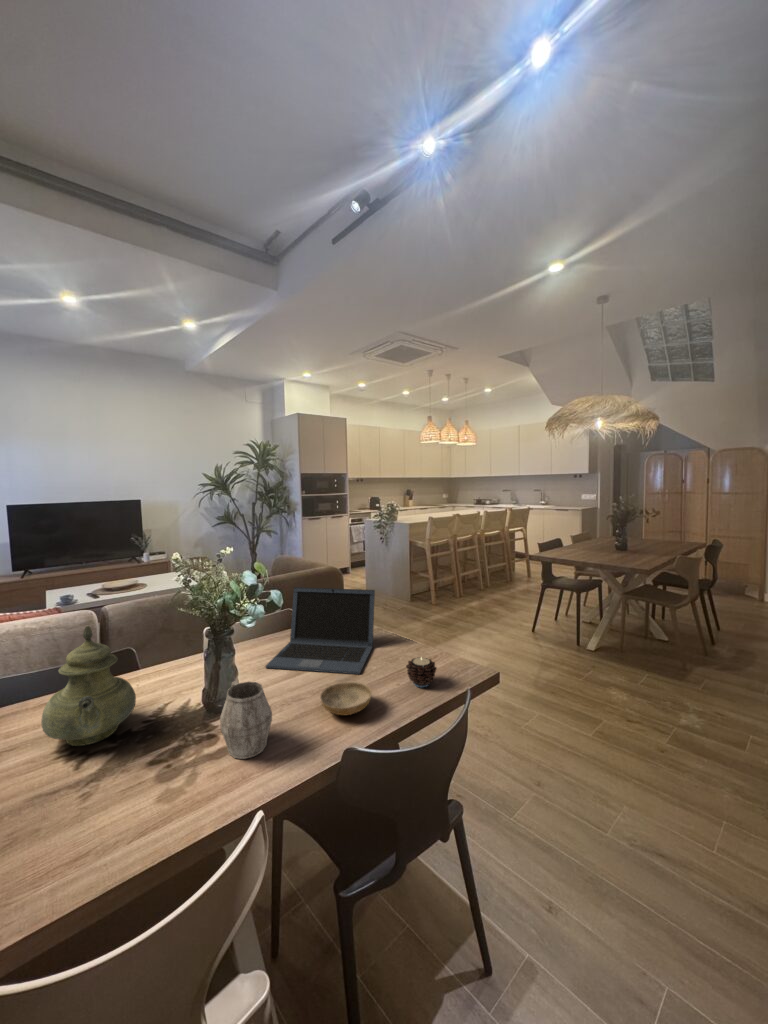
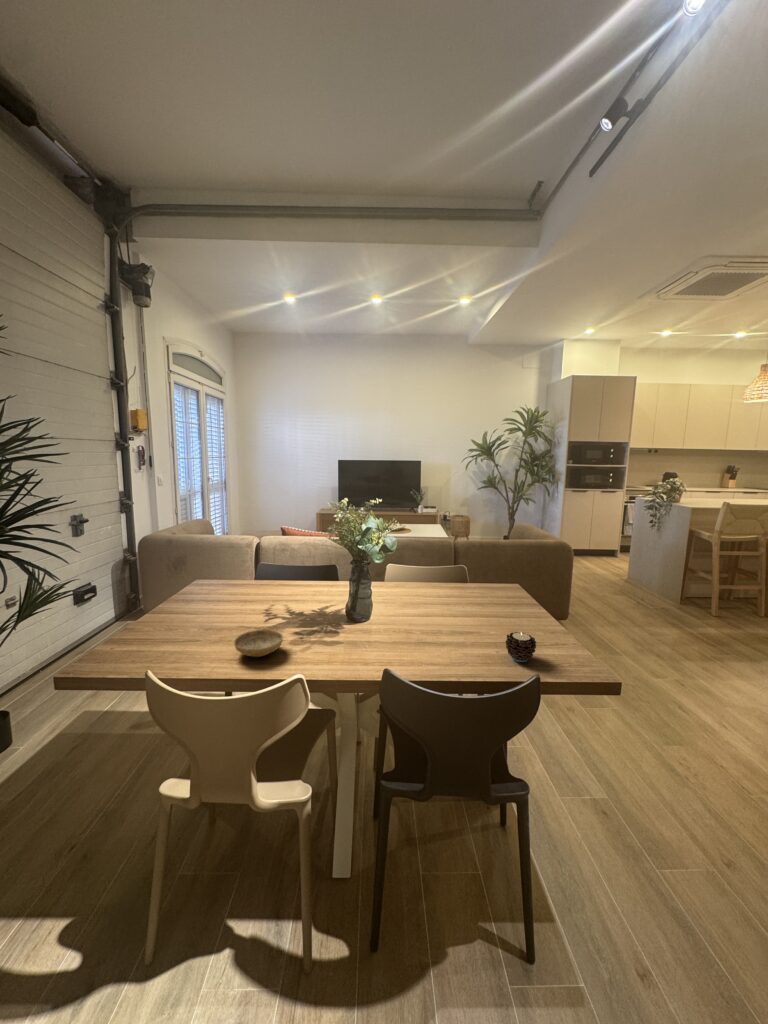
laptop: present [266,587,375,674] -> none [409,545,522,632]
teapot: present [41,626,136,746] -> none [259,538,311,613]
mug: present [220,681,272,759] -> none [330,598,368,653]
ceramic bowl: present [320,682,372,715] -> present [234,629,283,657]

